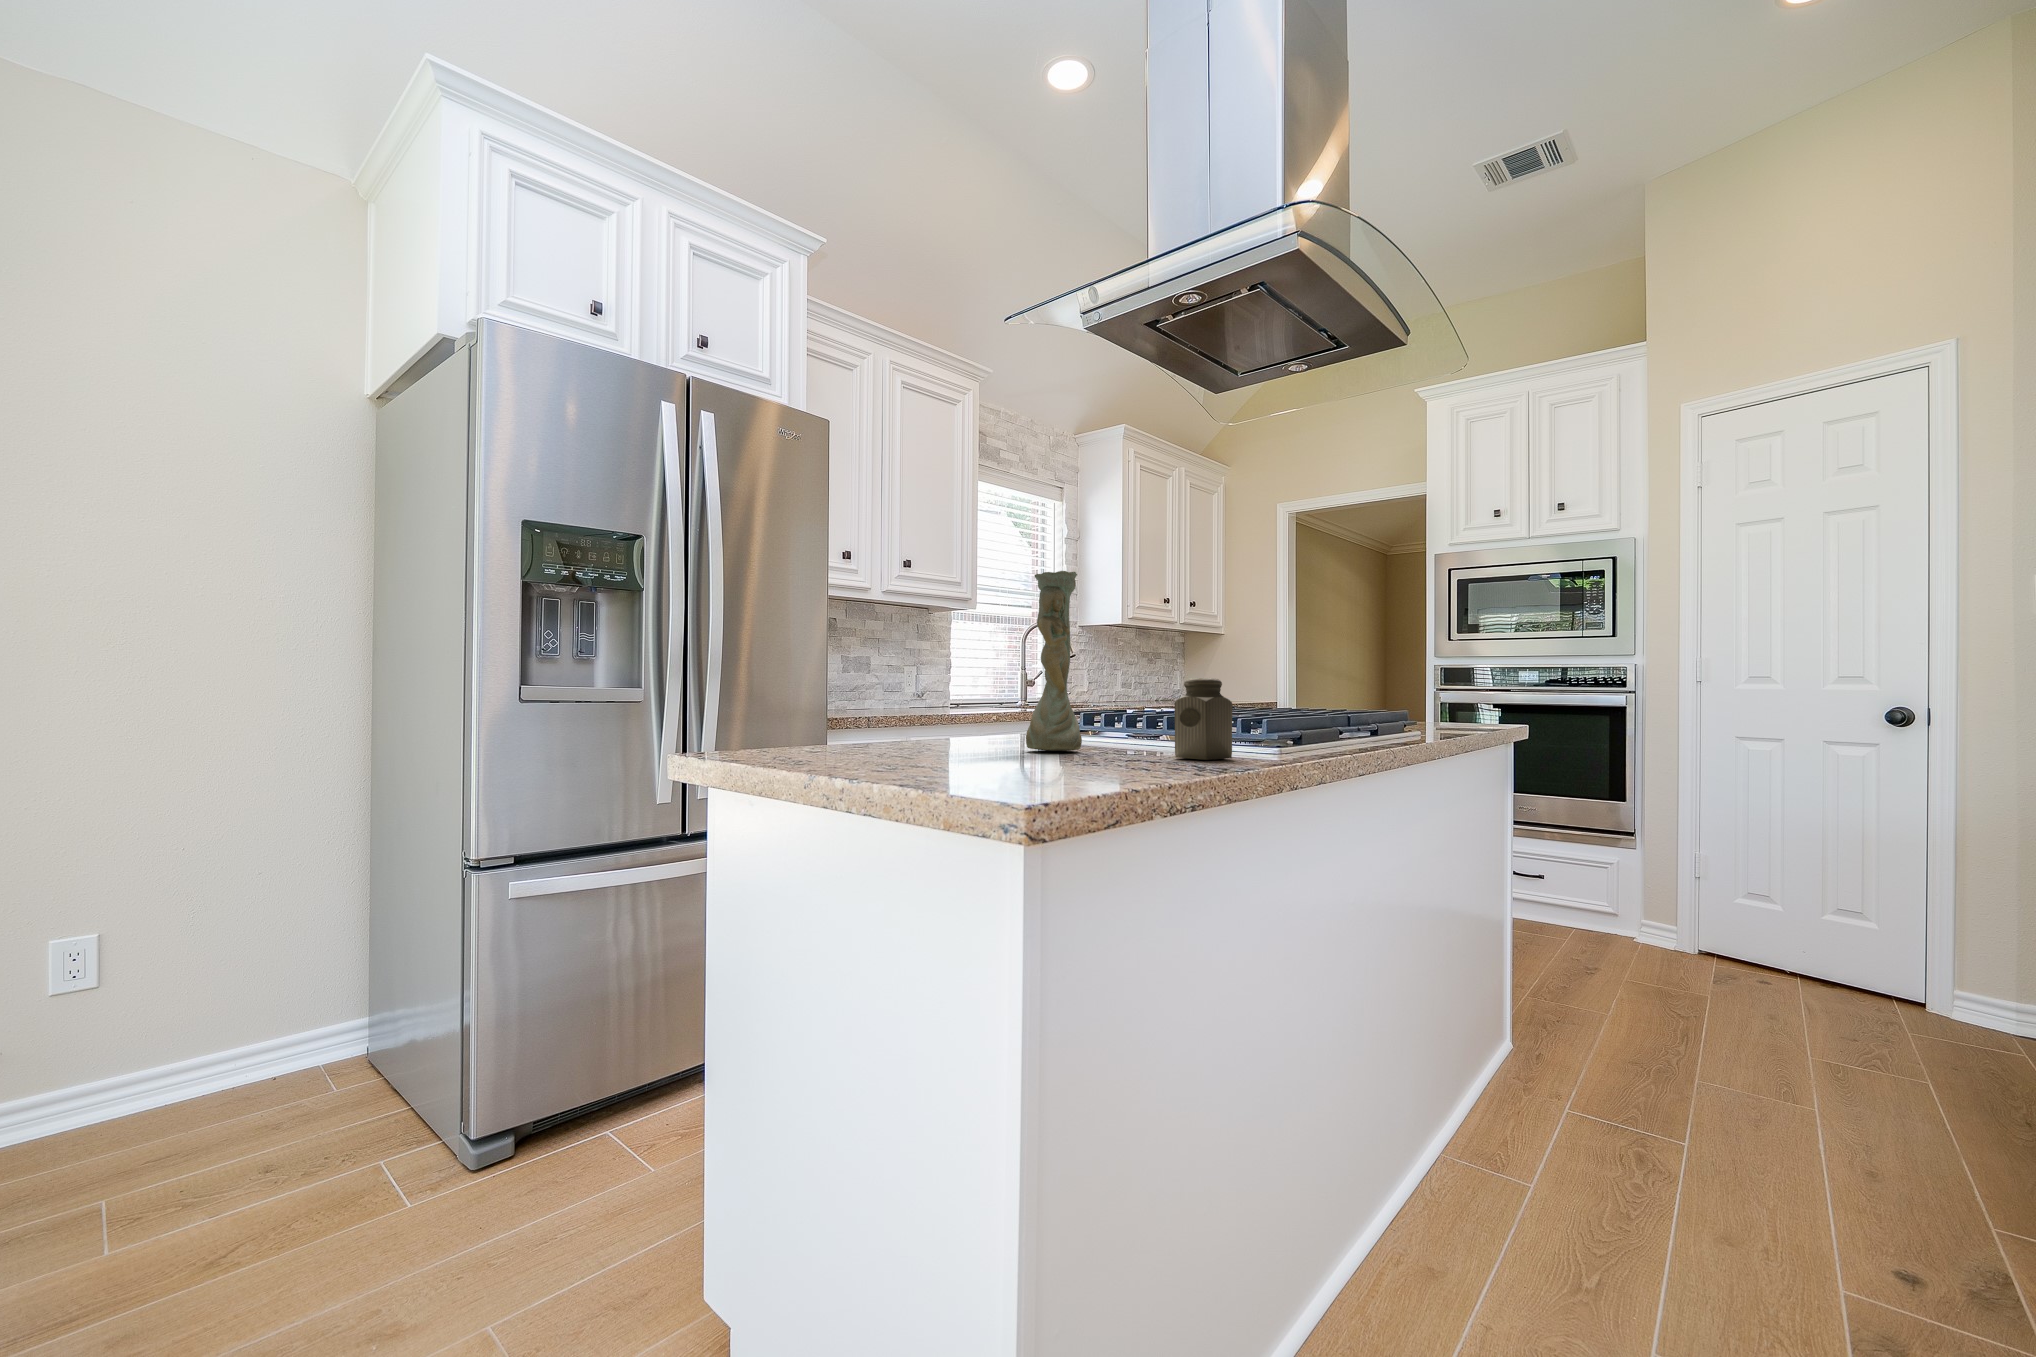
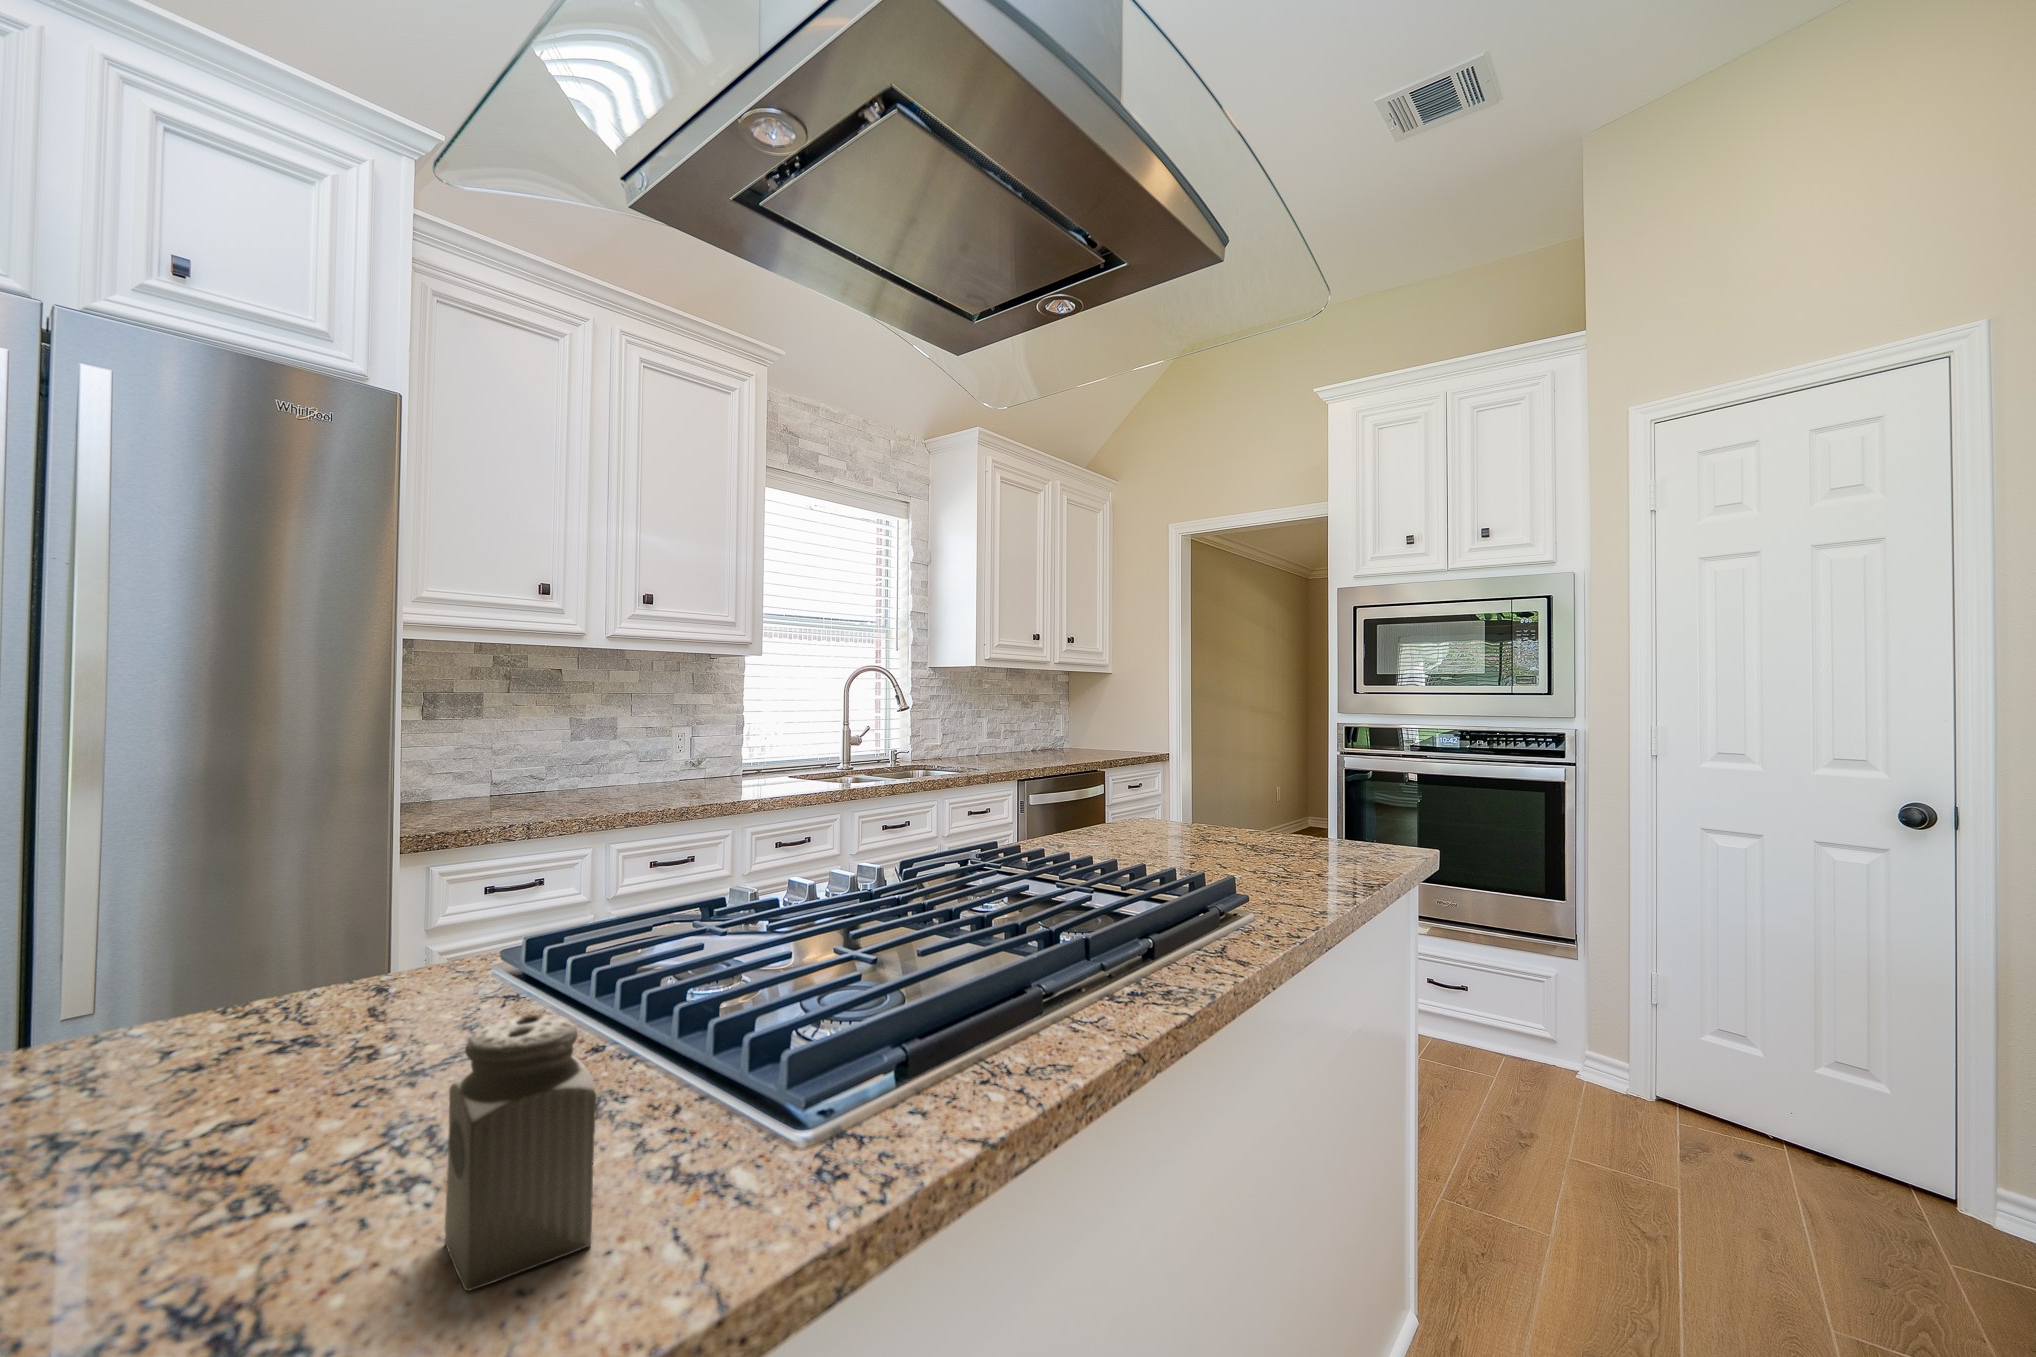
vase: present [1026,571,1082,751] -> none [216,707,390,1153]

